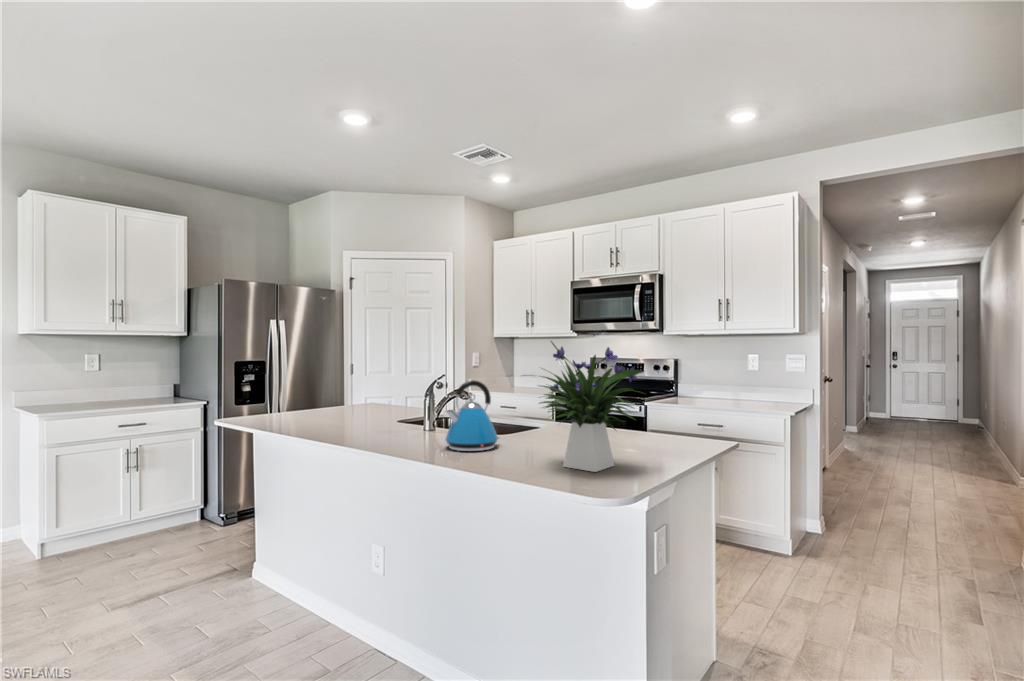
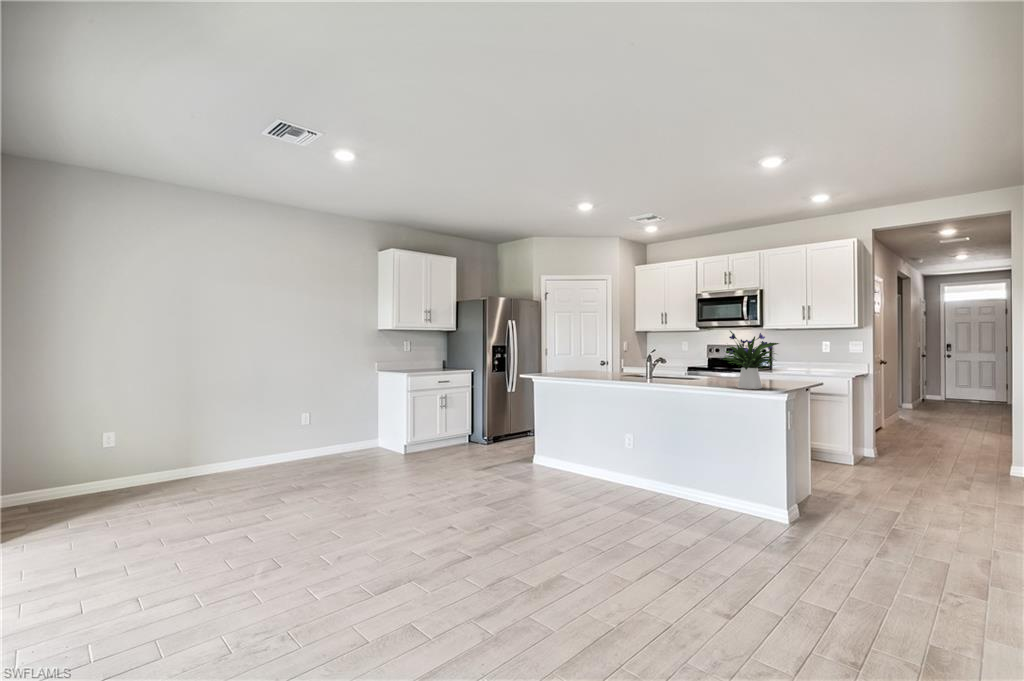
kettle: present [445,380,499,451] -> none [667,351,694,384]

